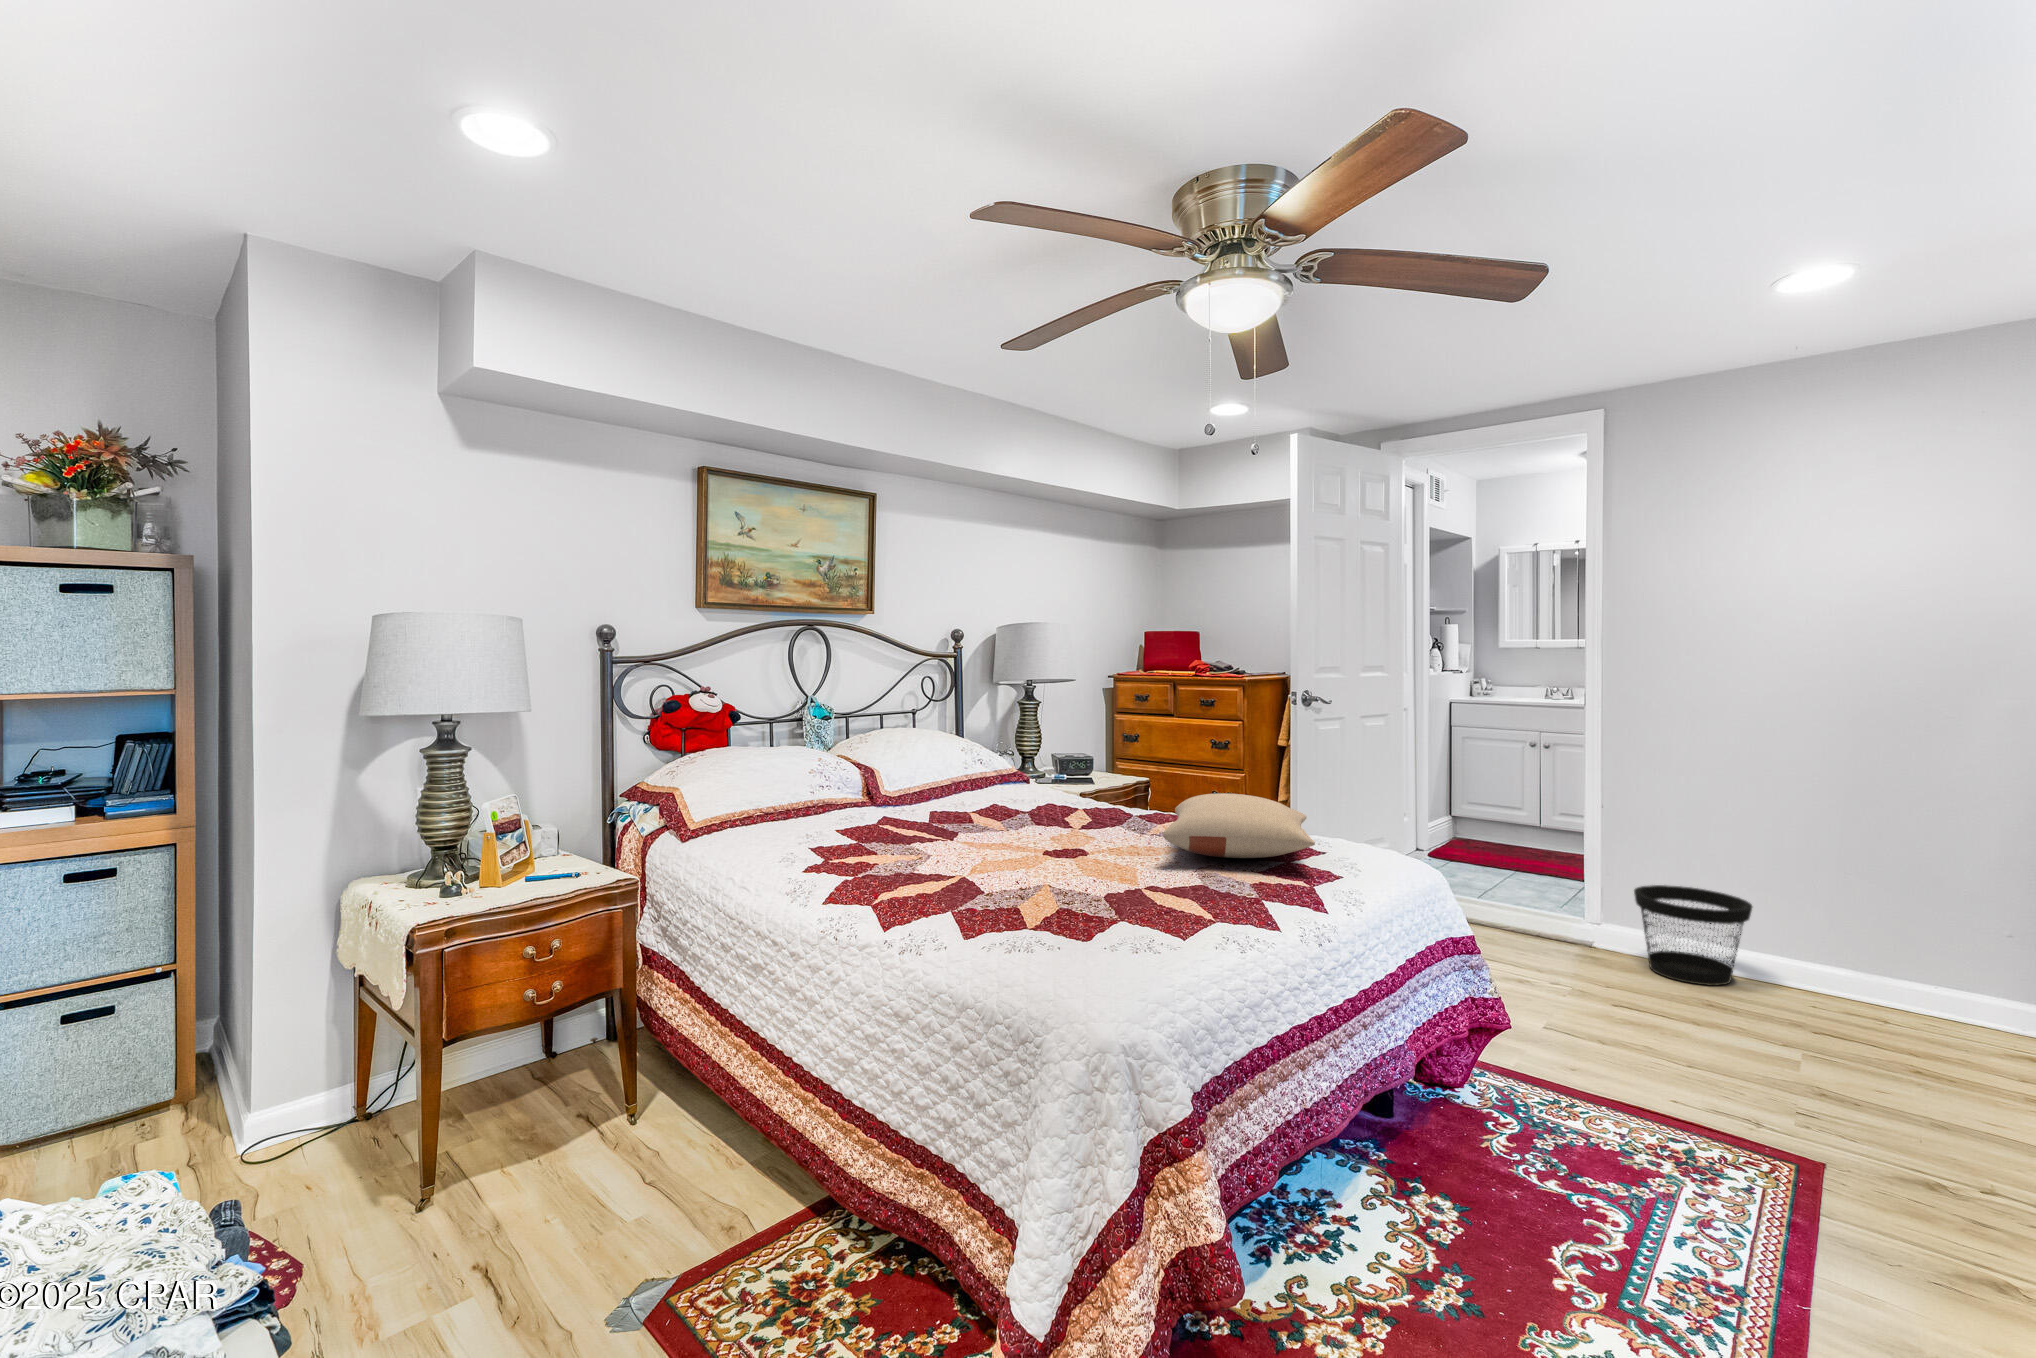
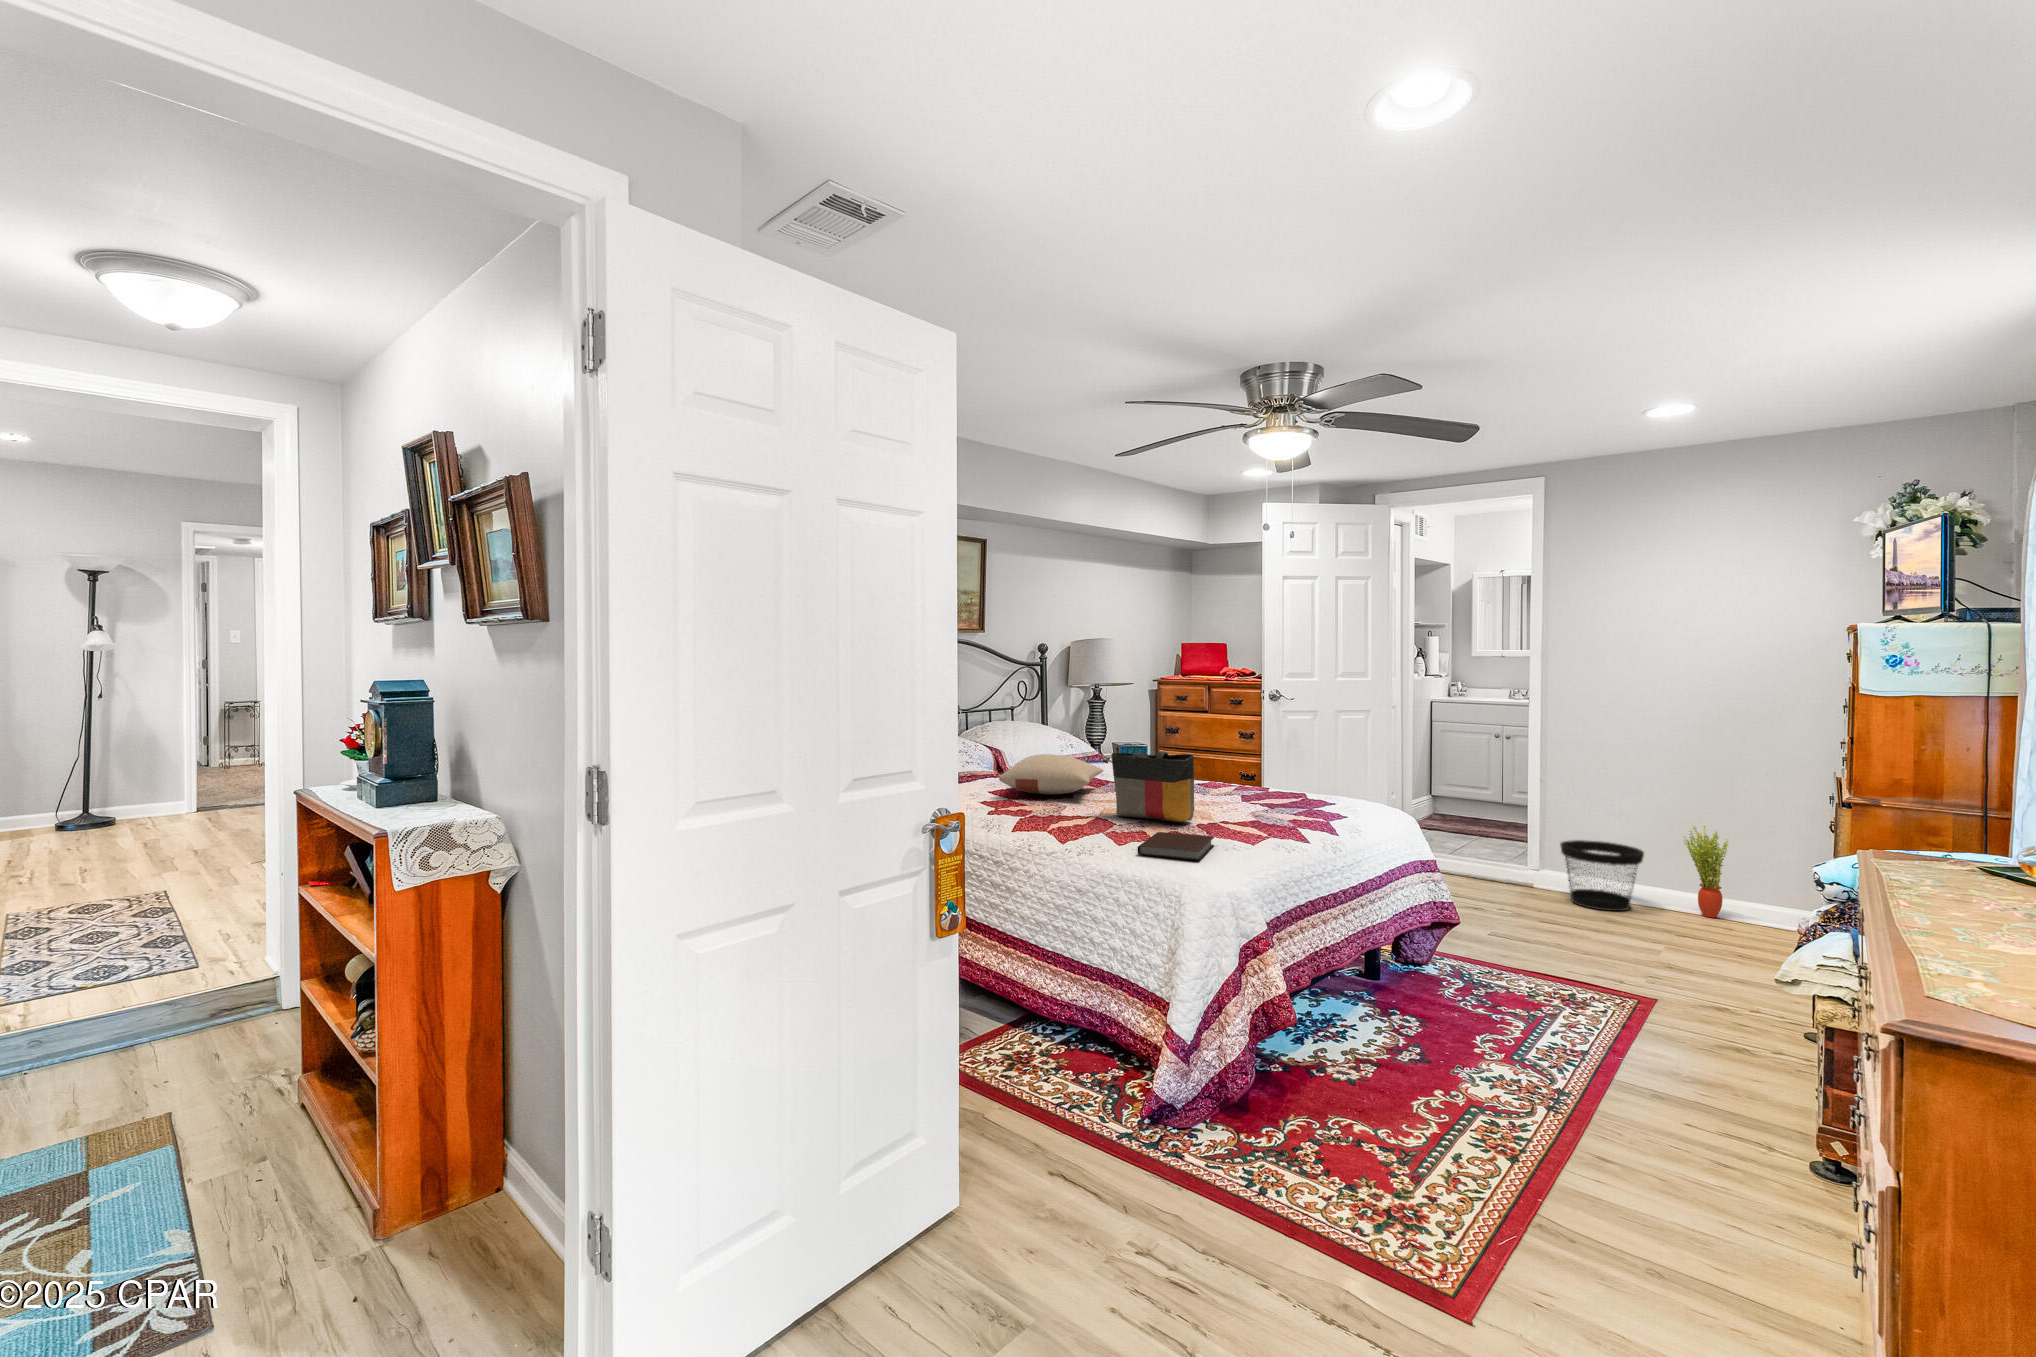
tote bag: none [987,780,1111,889] -> present [1112,752,1194,822]
pillow: present [1163,793,1315,858] -> present [999,754,1103,794]
potted plant: none [1805,868,1876,996] -> present [1683,826,1728,918]
notebook: none [988,913,1124,975] -> present [1138,832,1214,861]

